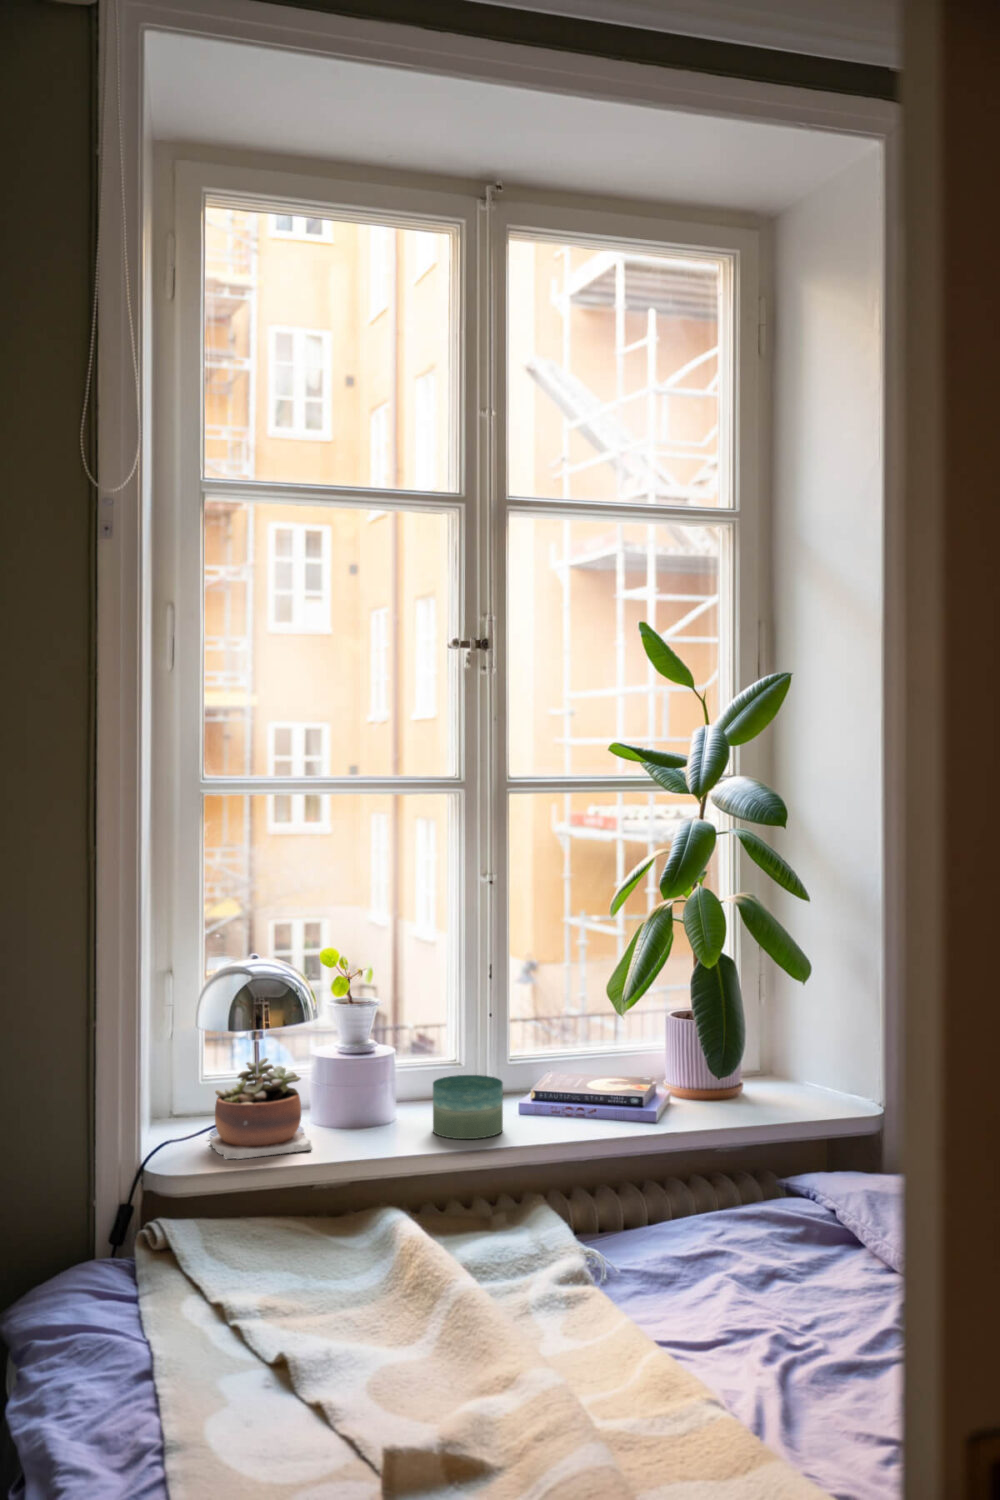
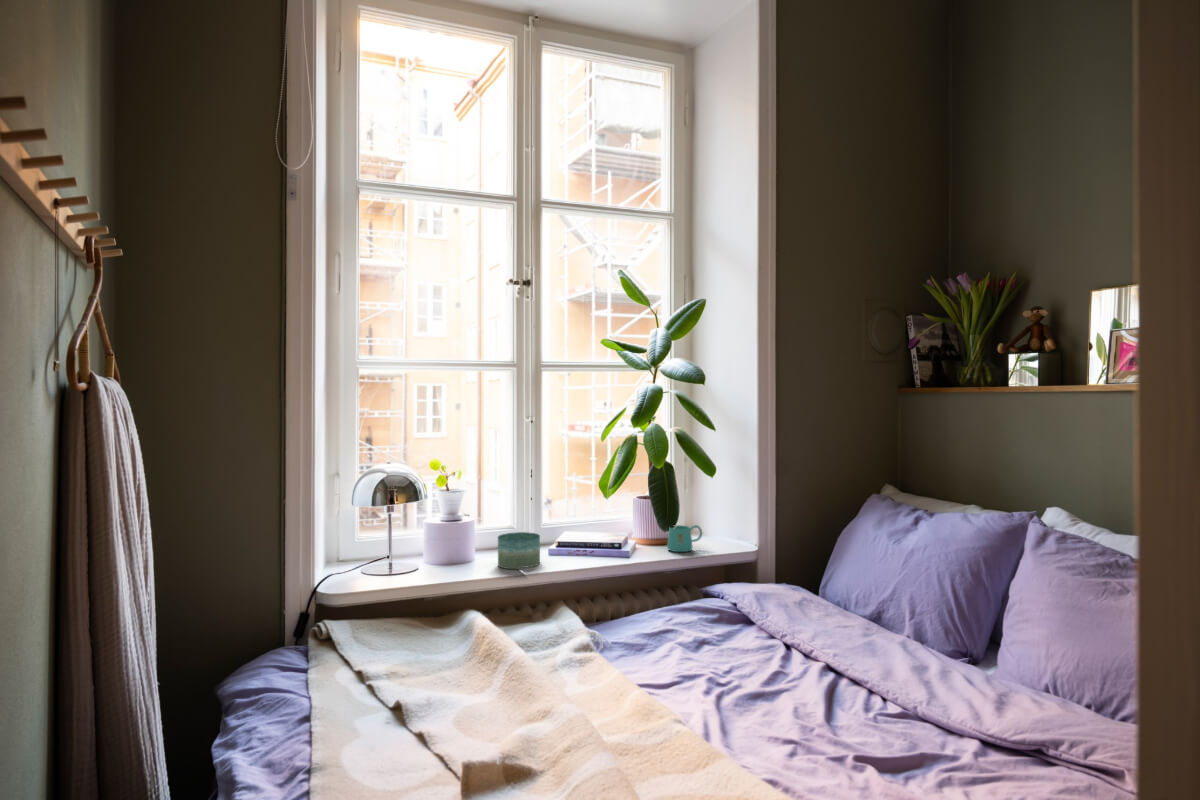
succulent plant: present [210,1058,312,1160] -> none [359,523,423,585]
mug: none [721,1066,783,1114] -> present [667,525,702,552]

